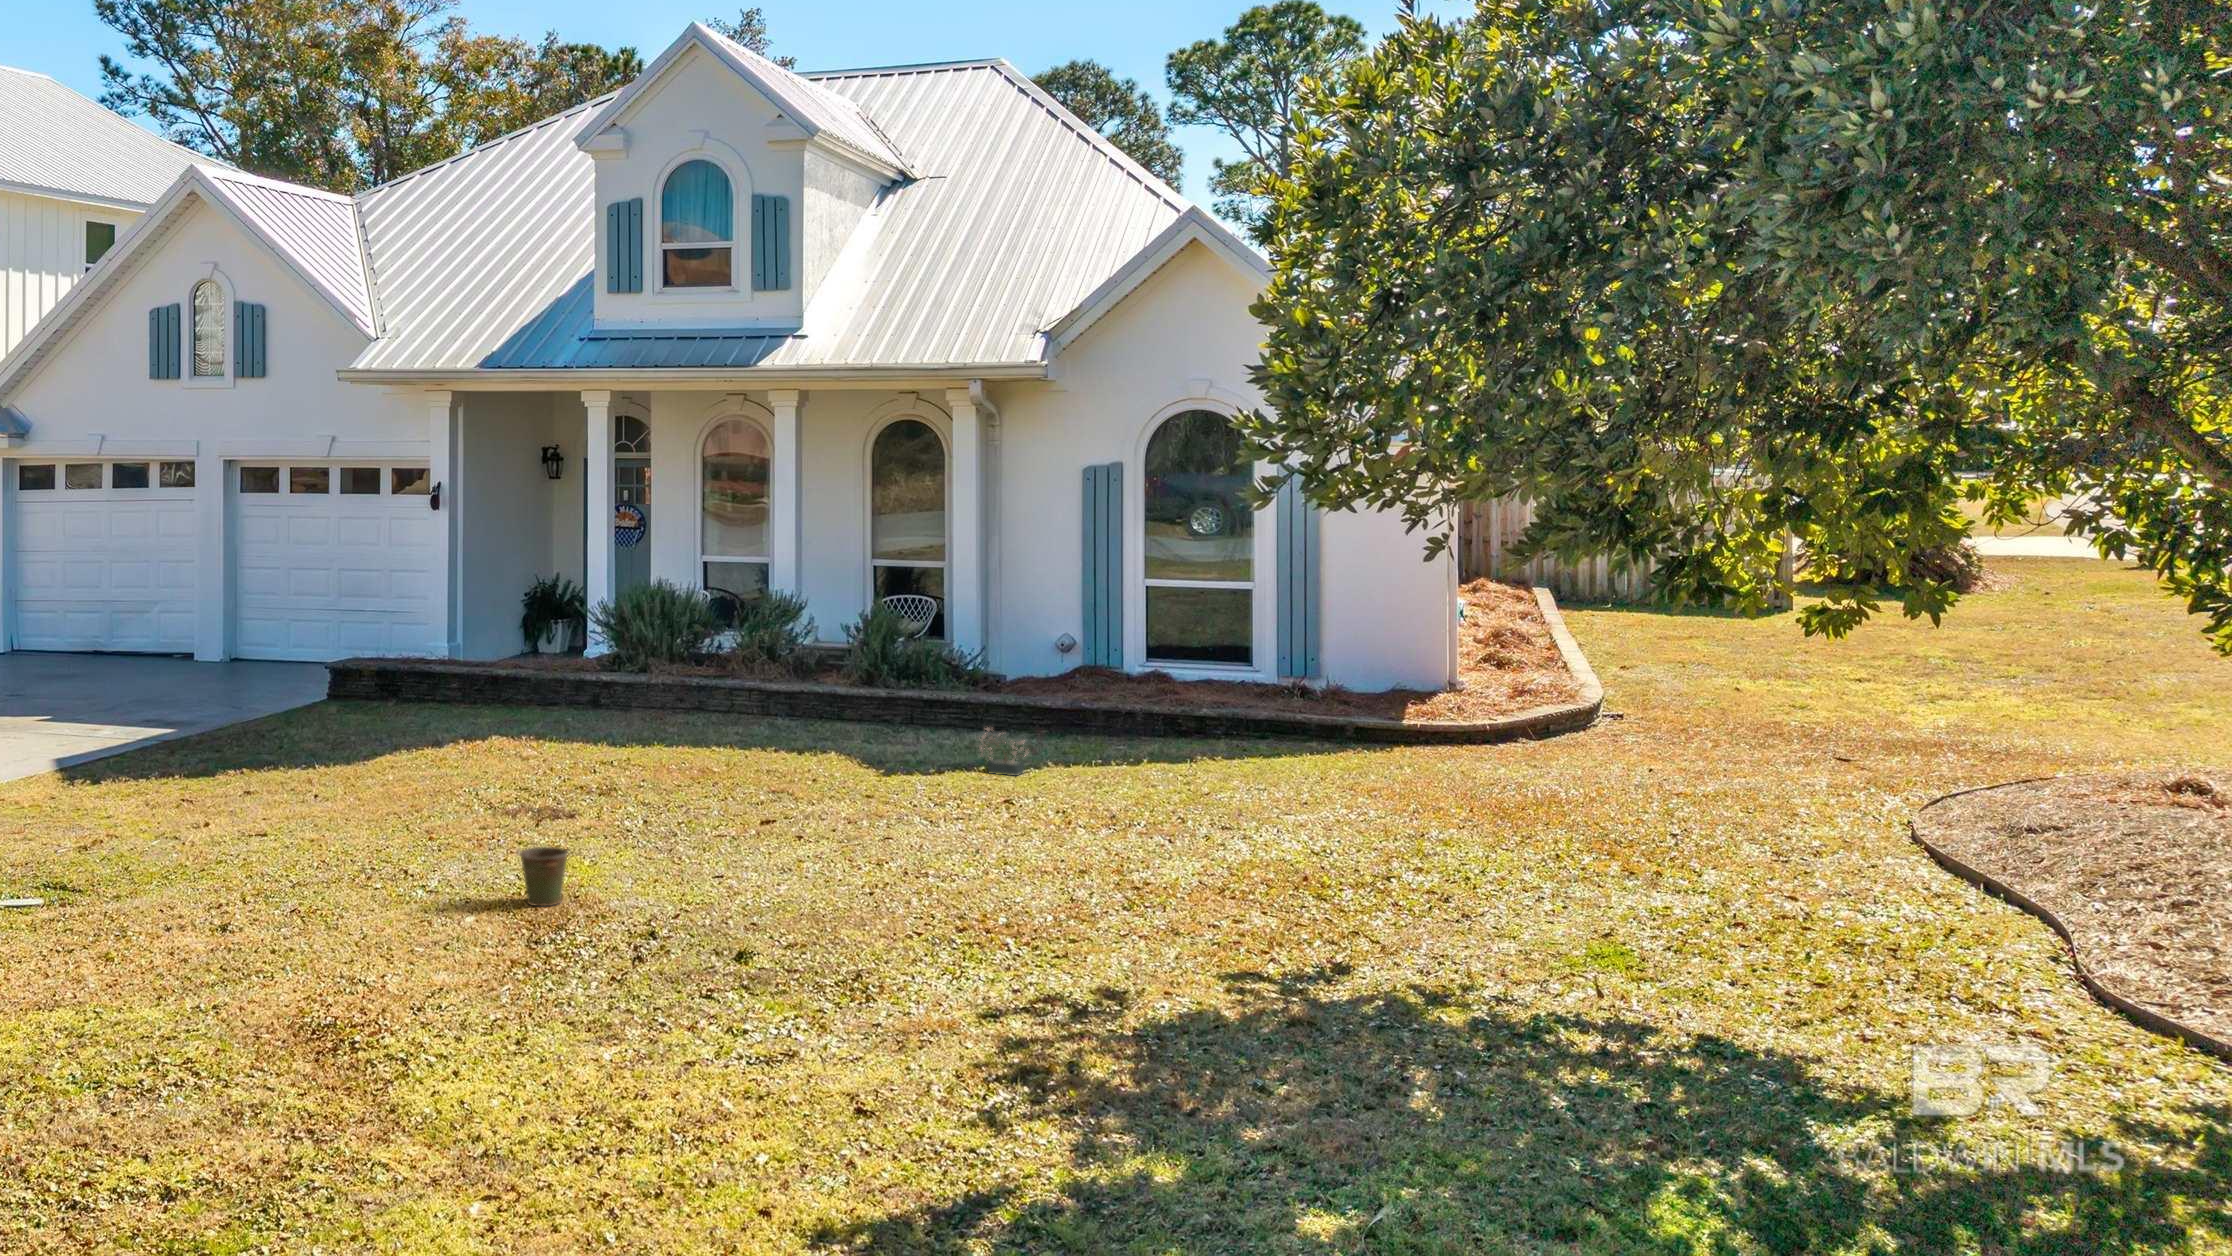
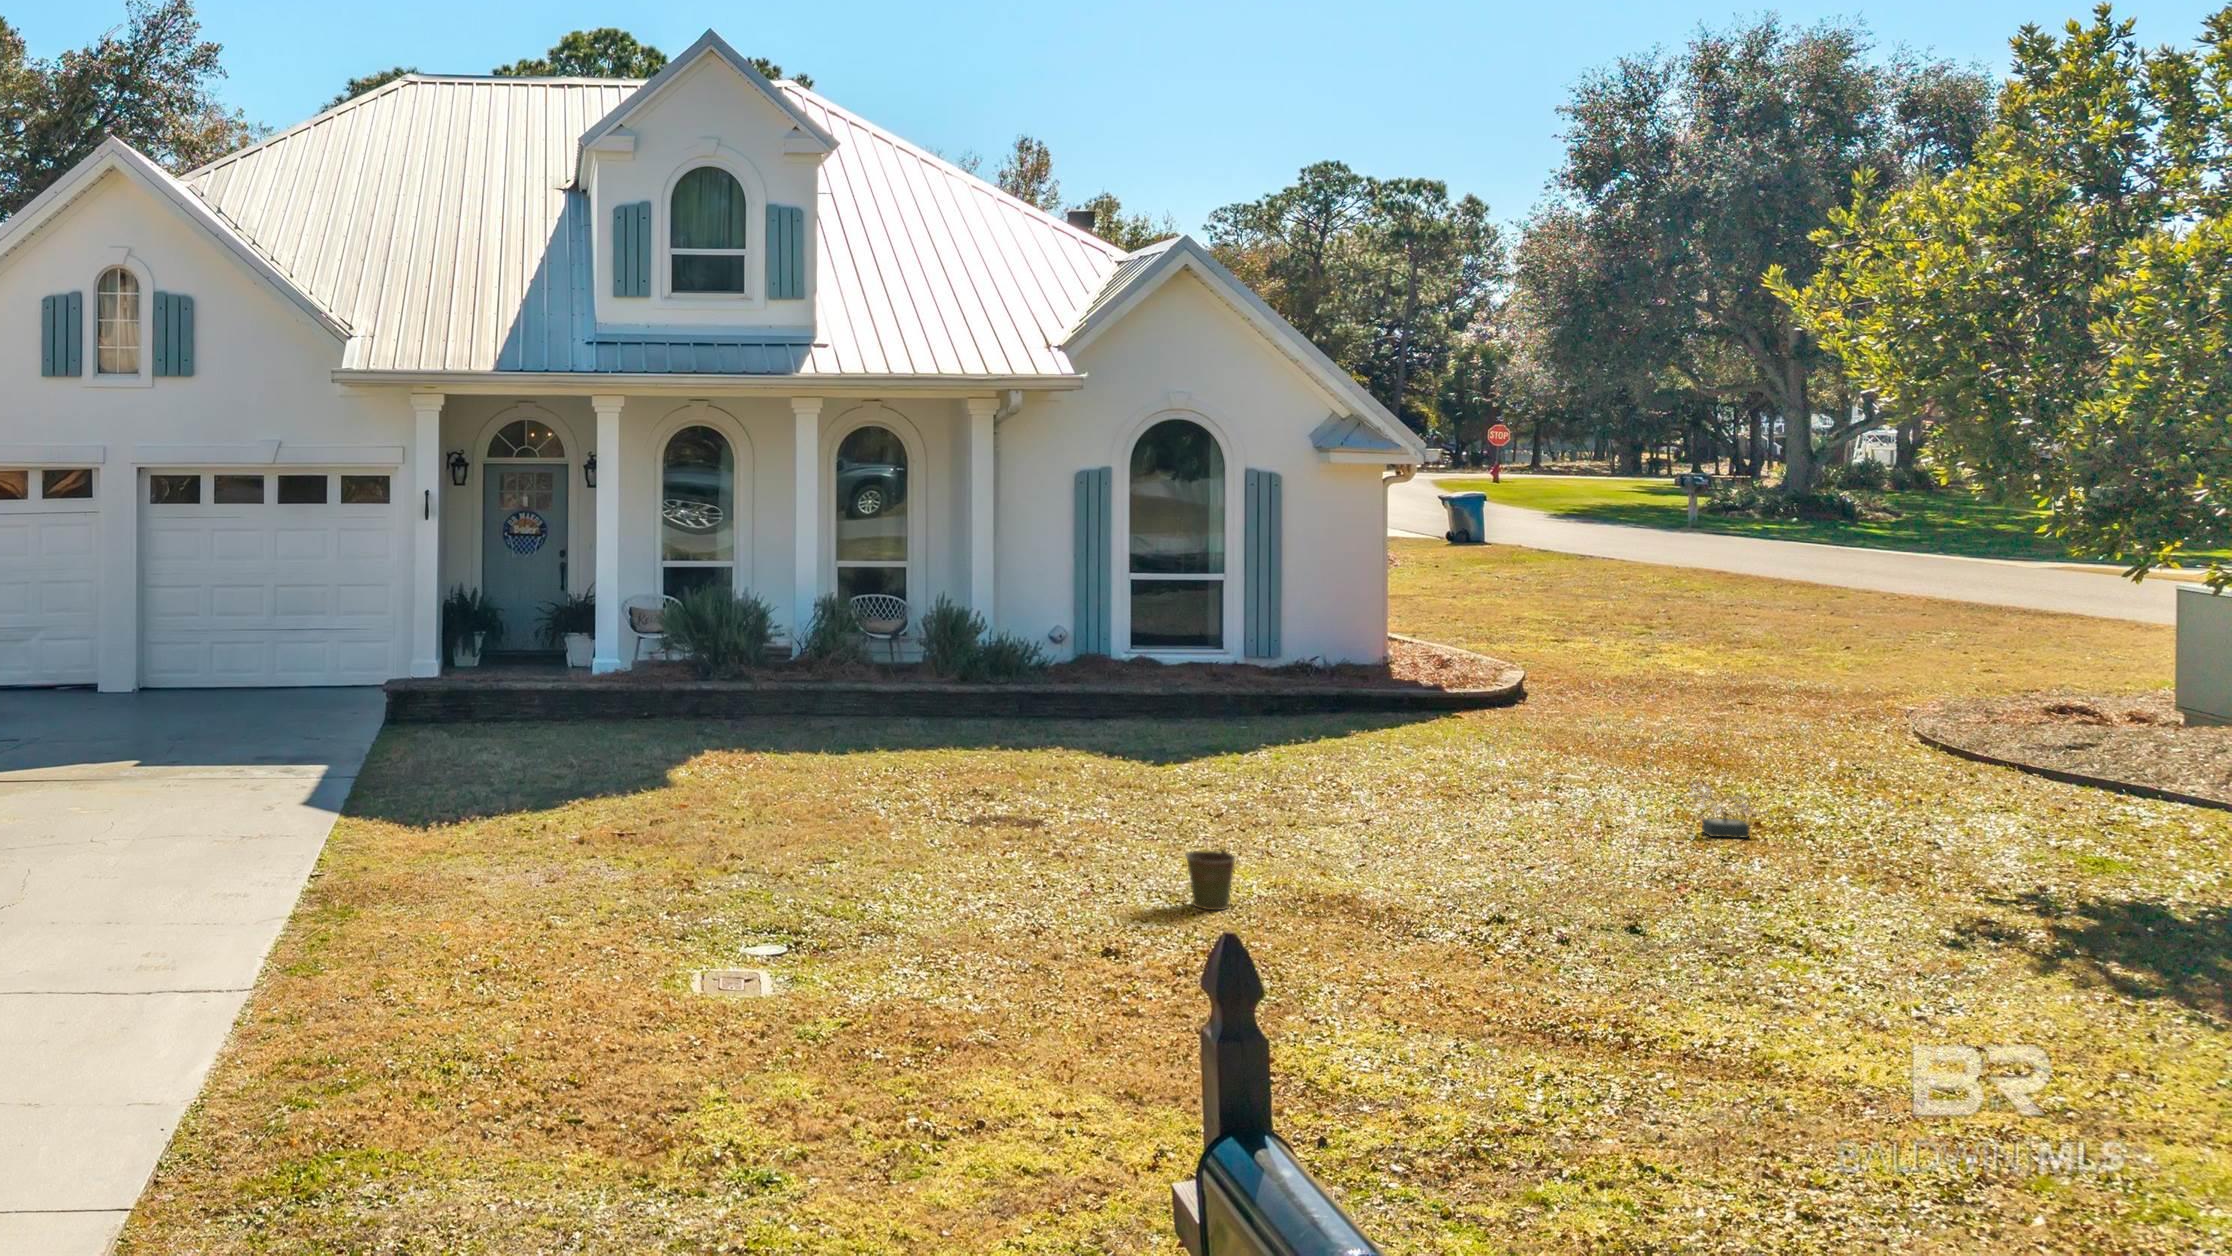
decorative plant: present [980,729,1028,776] -> present [1690,783,1749,838]

